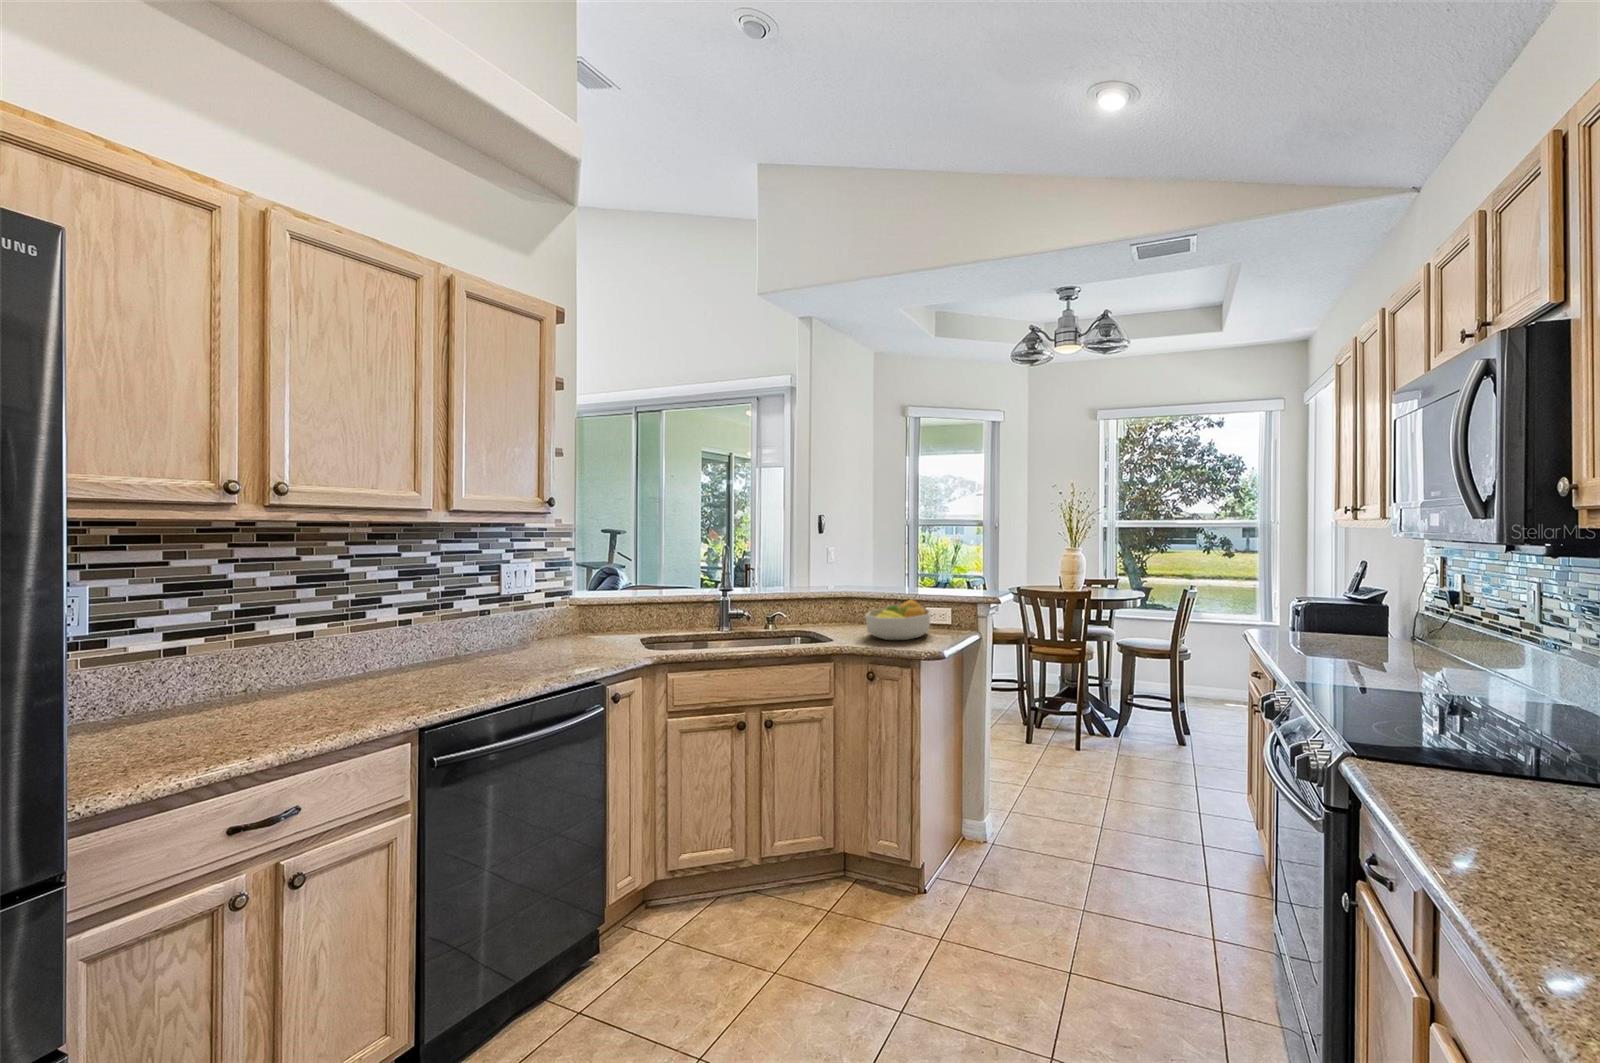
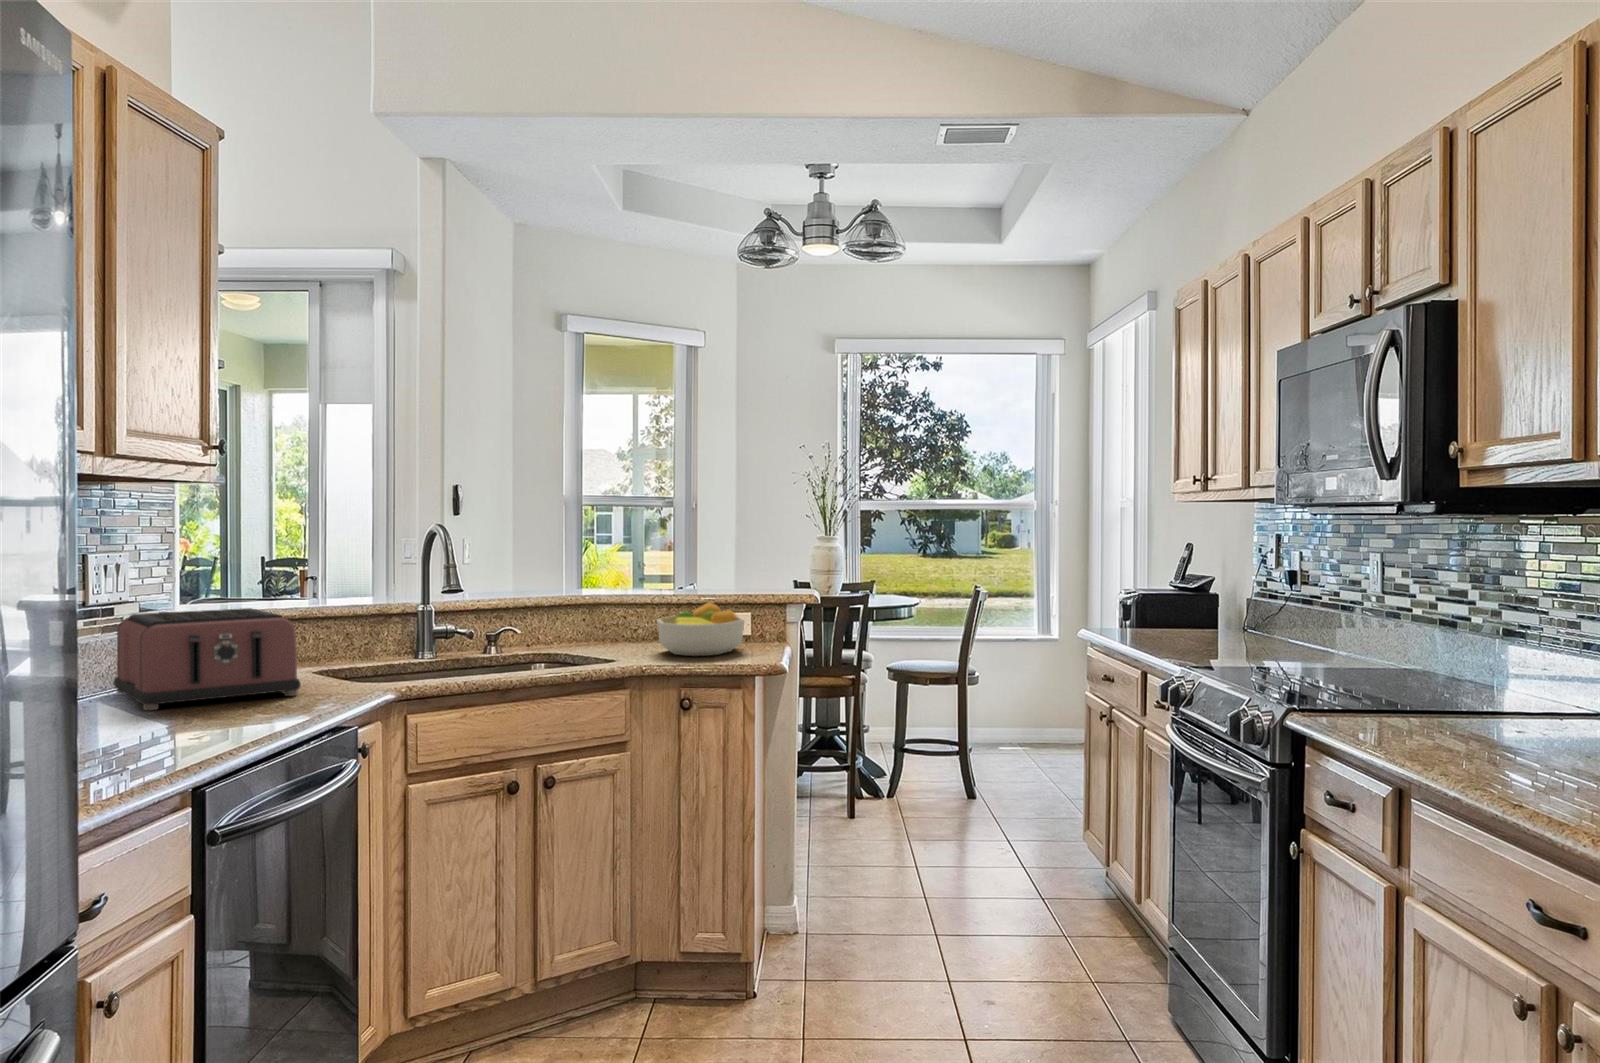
toaster: none [516,598,614,661] -> present [114,608,301,711]

